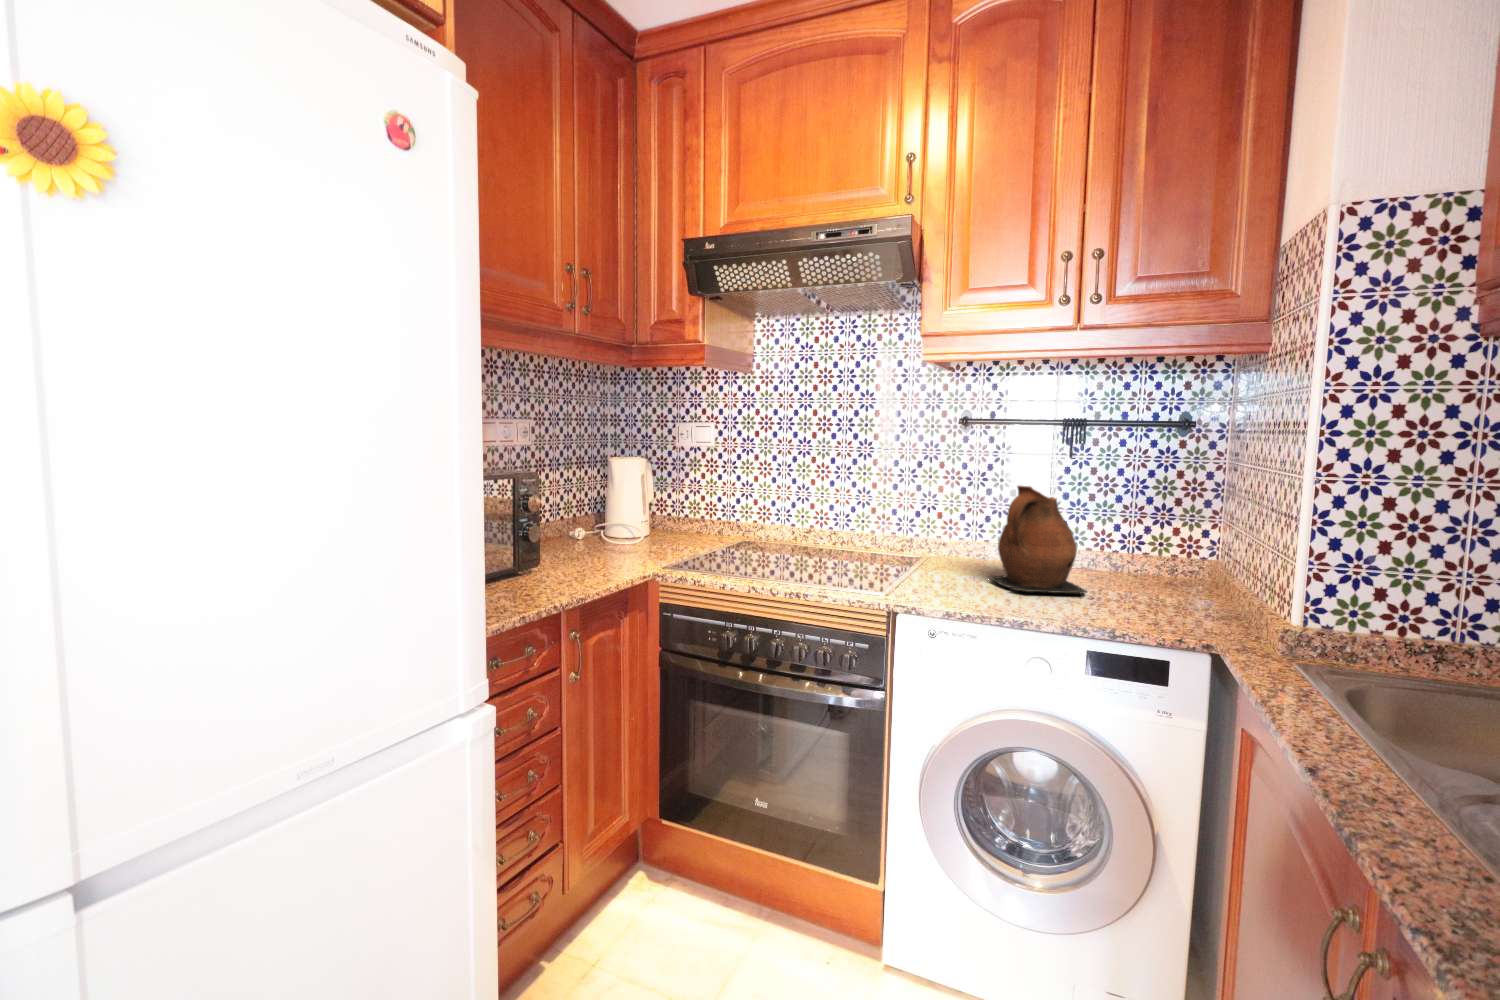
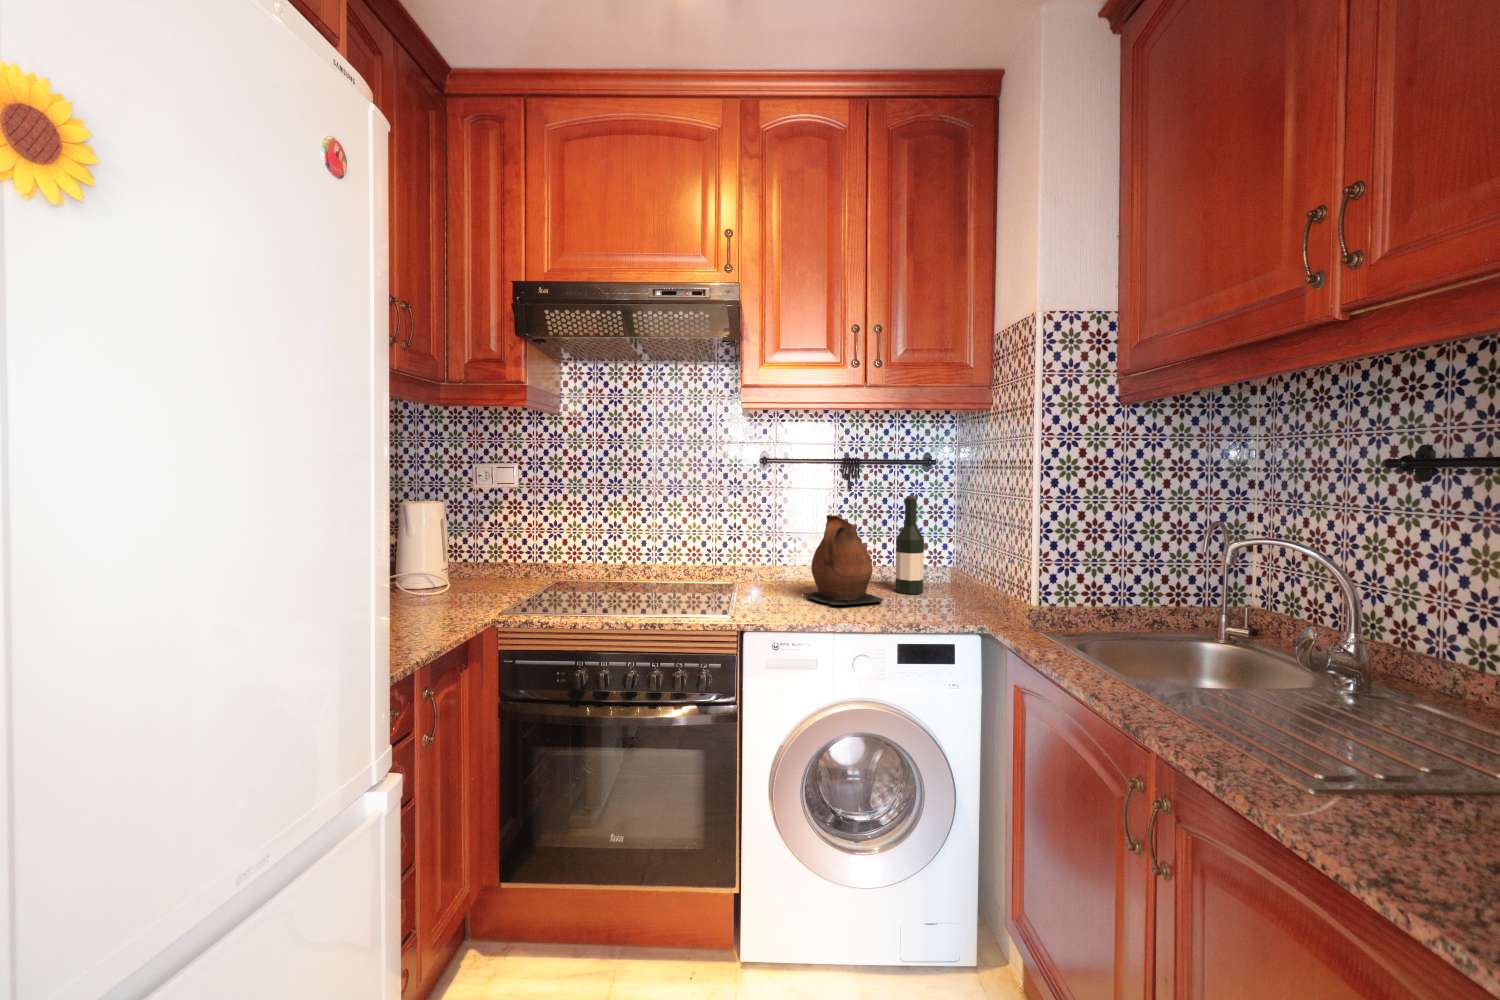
wine bottle: none [1119,466,1163,591] -> present [895,496,924,594]

